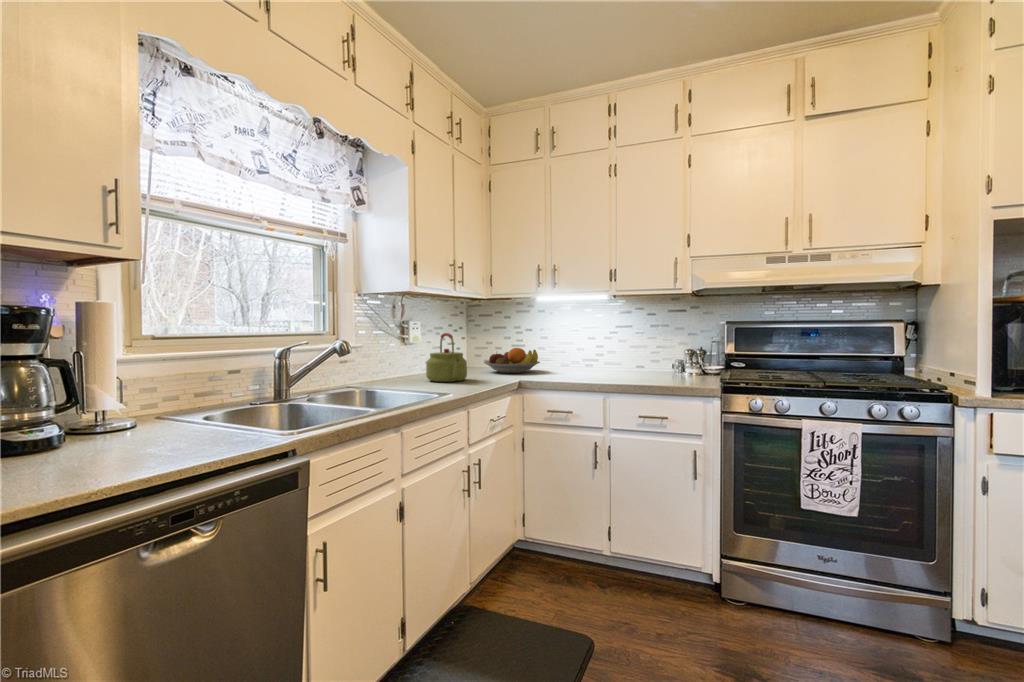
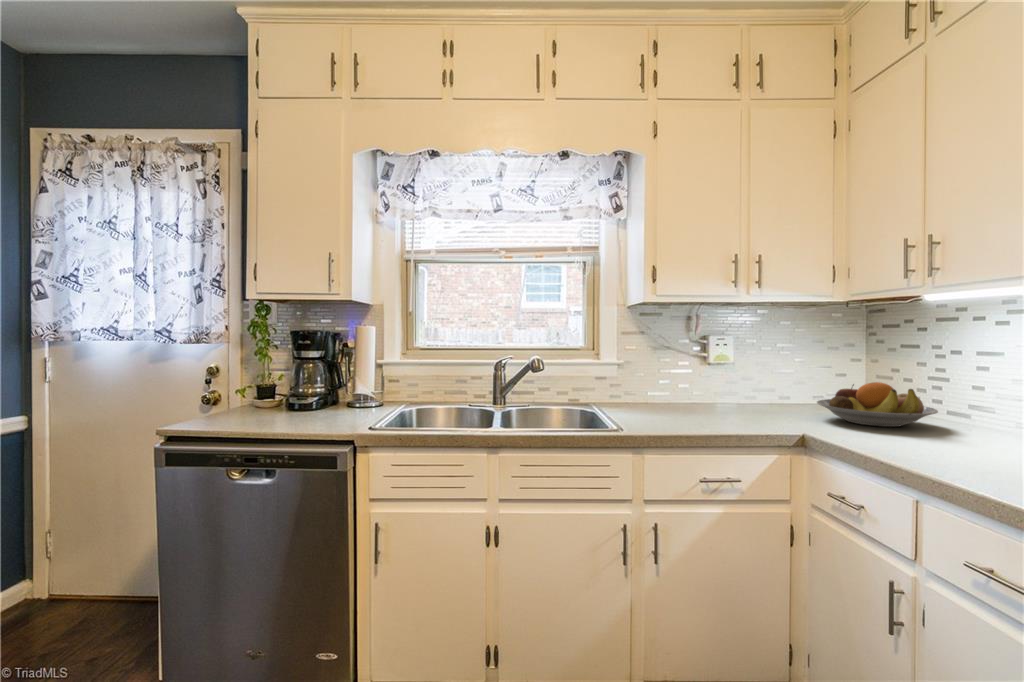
kettle: present [426,333,467,382] -> none [680,352,738,419]

